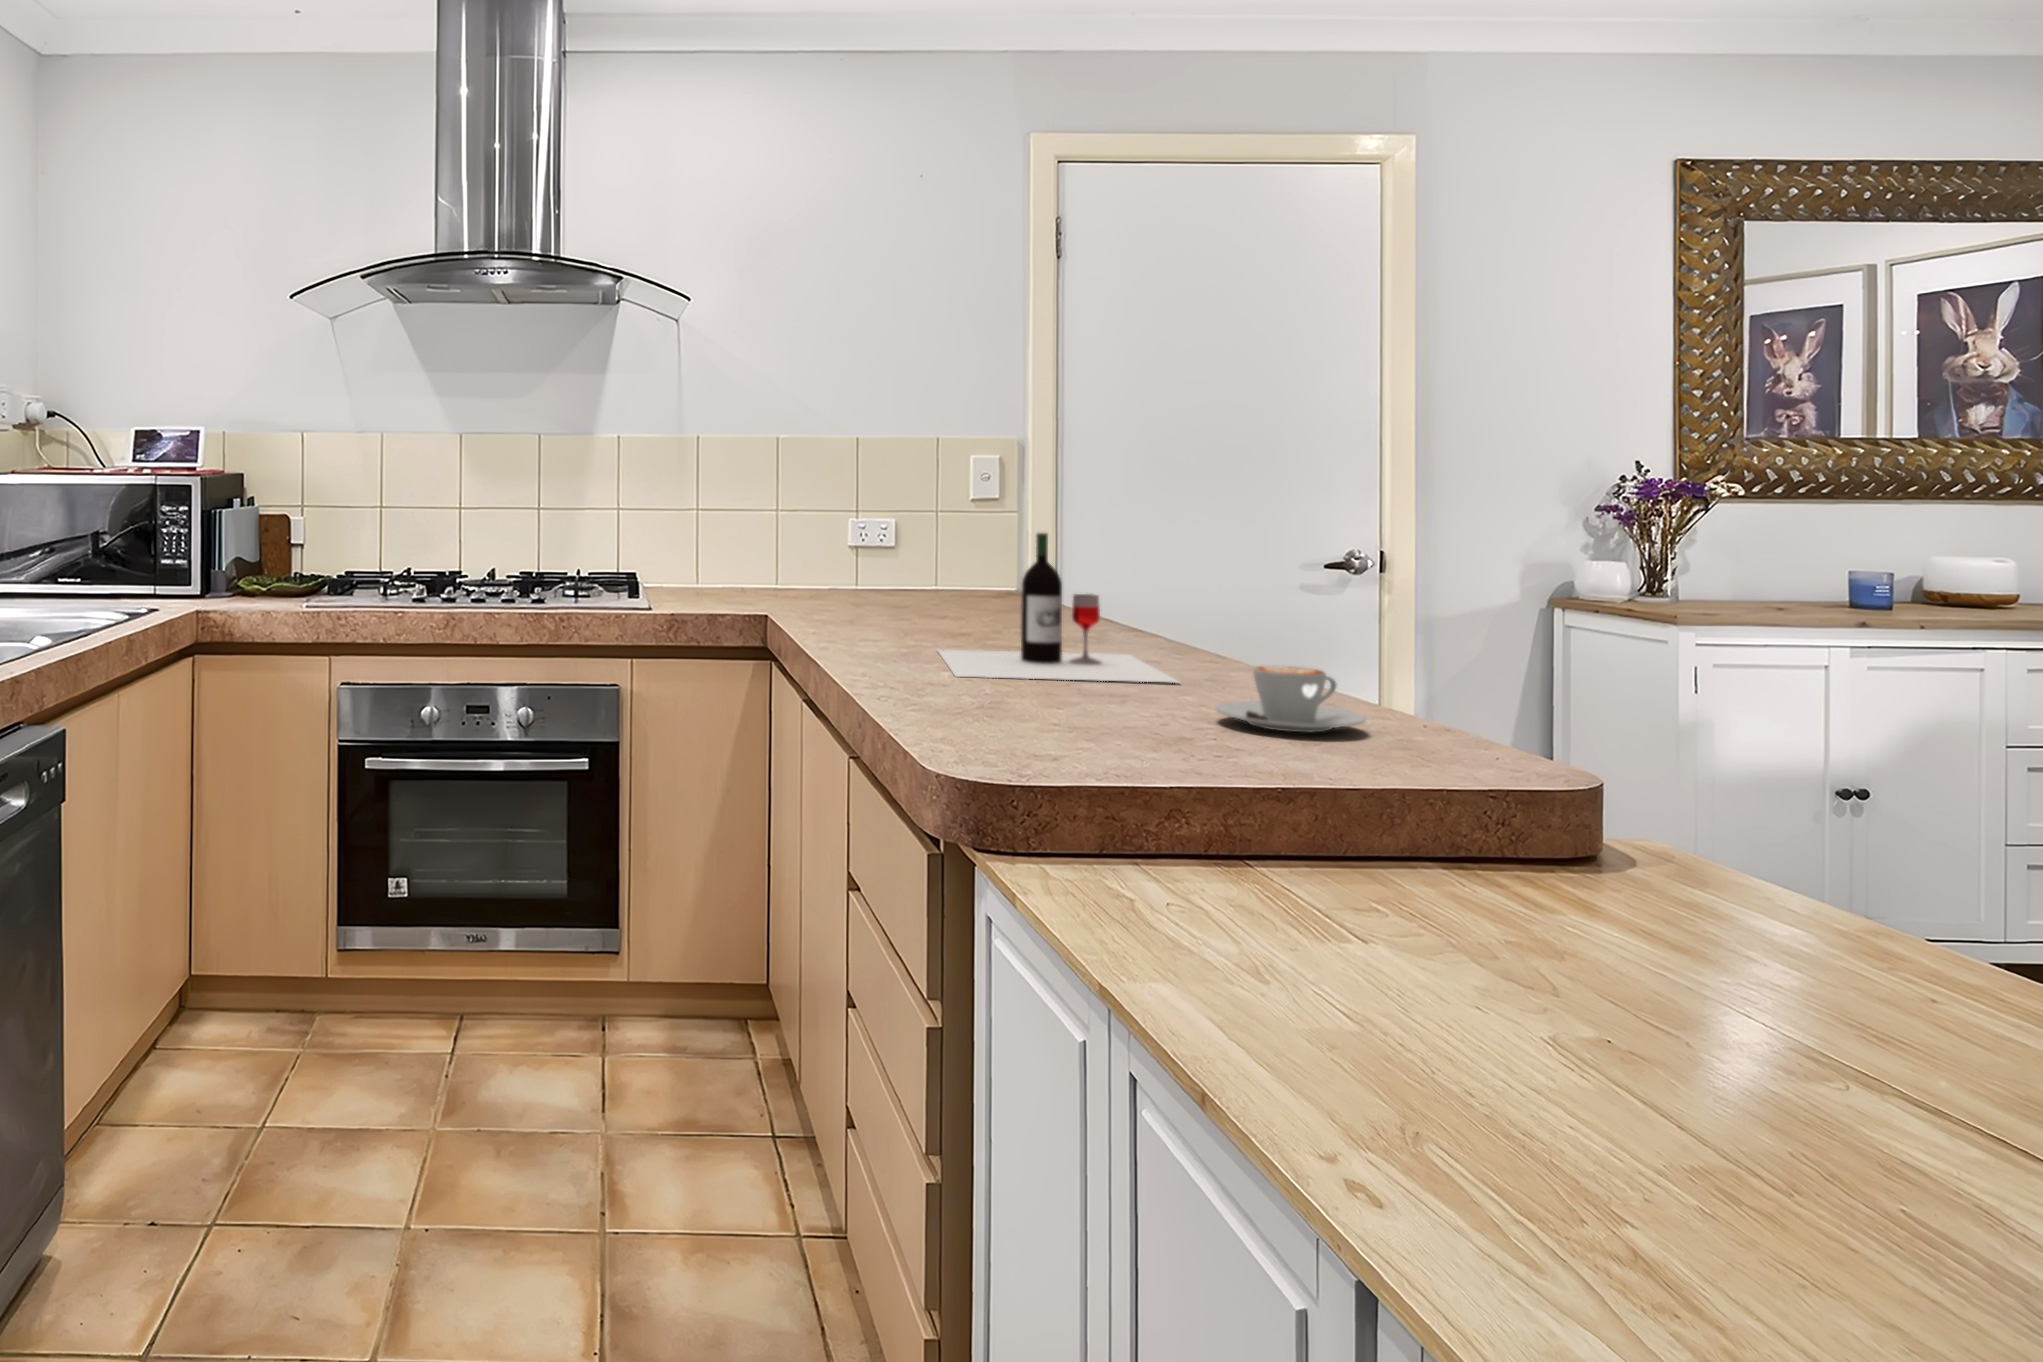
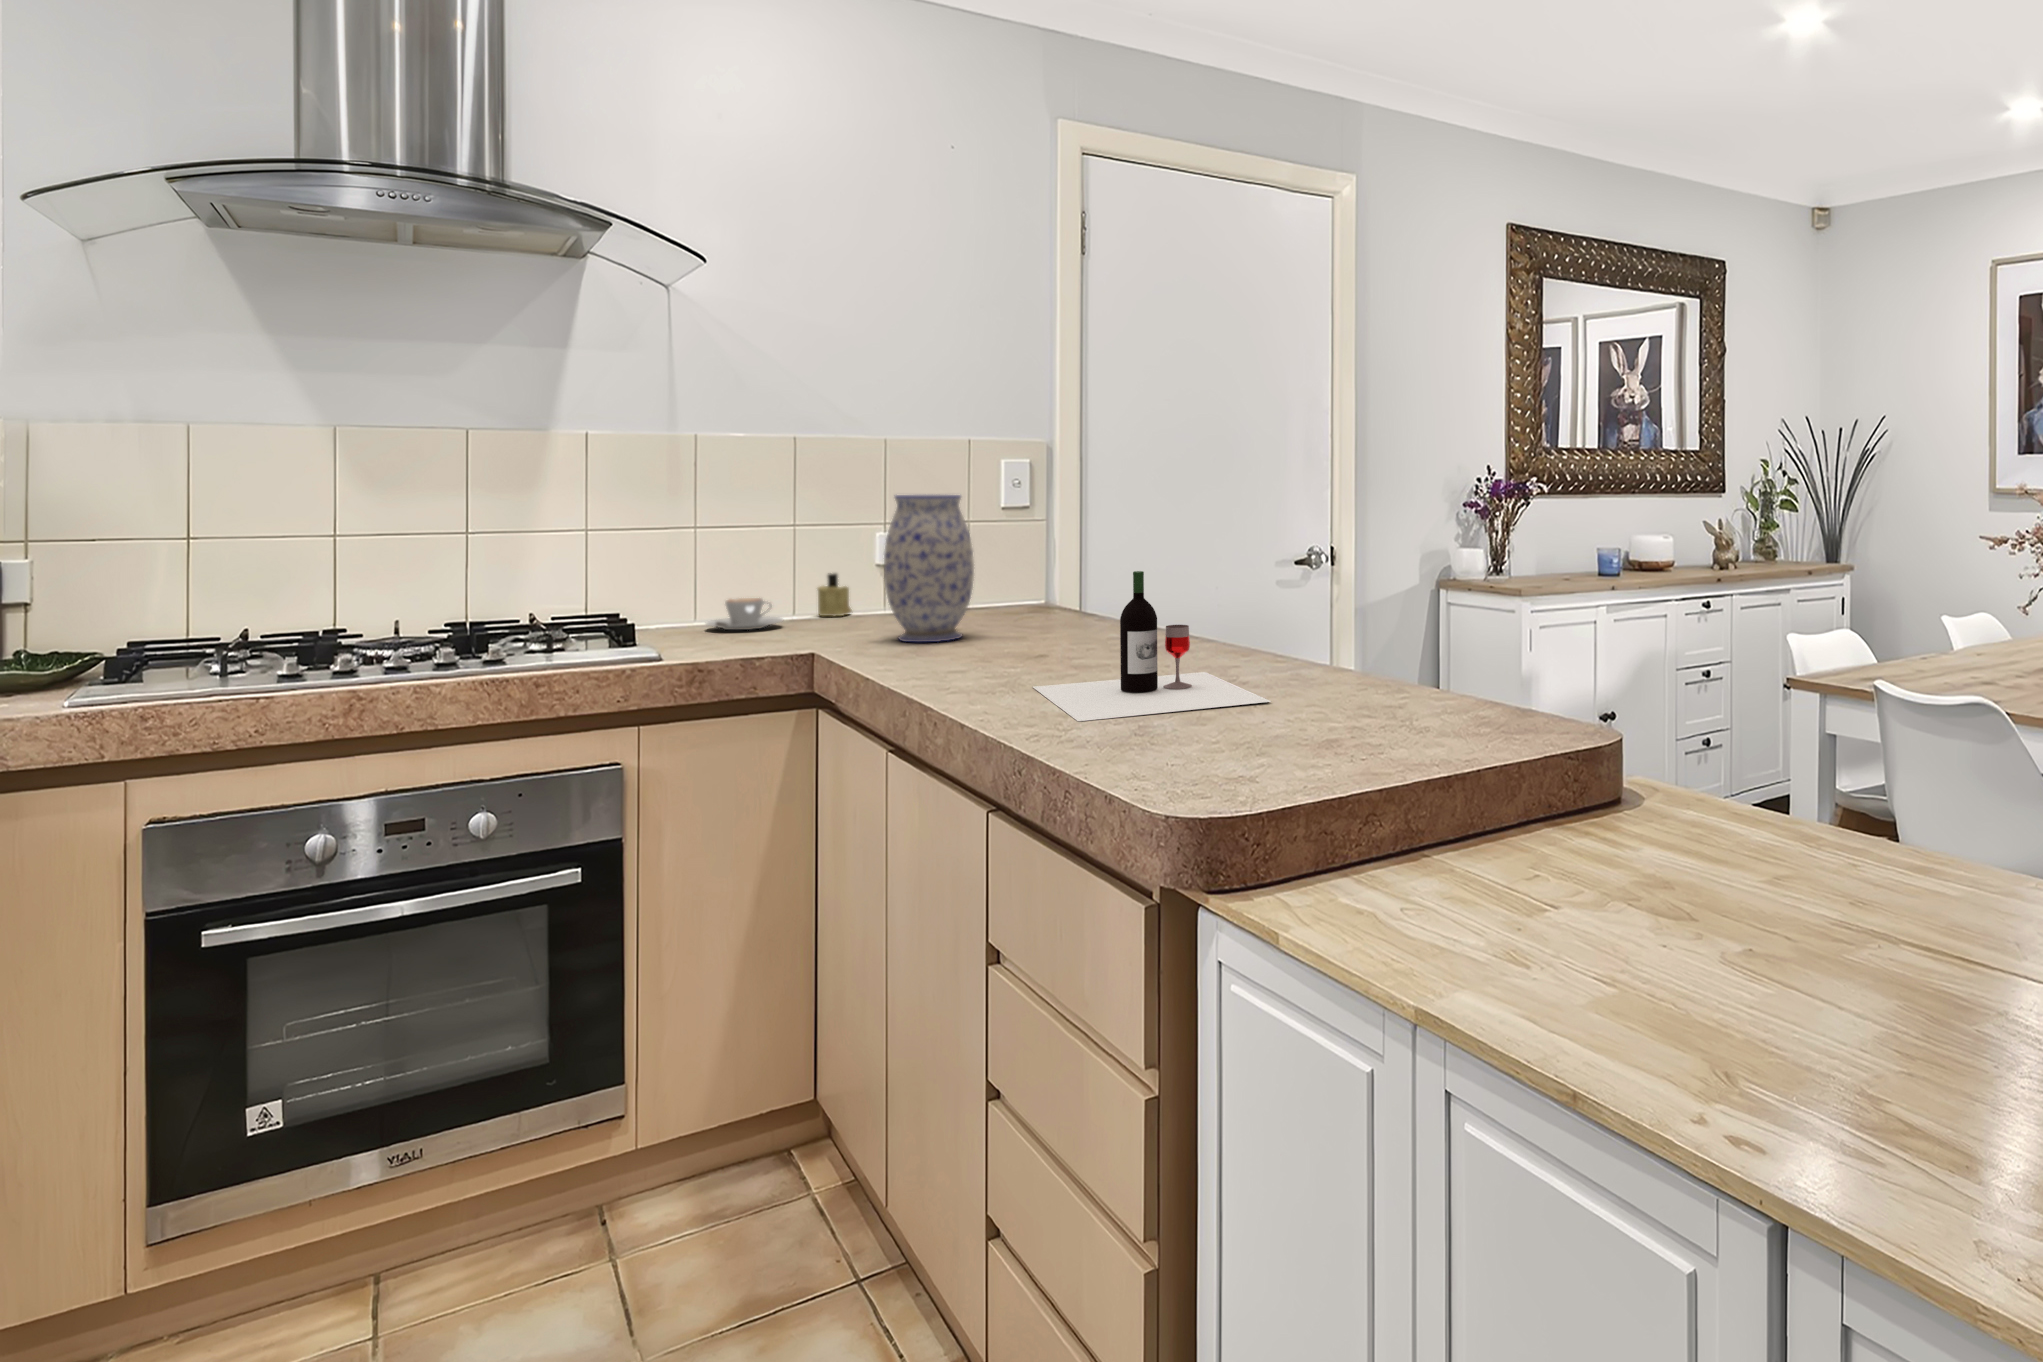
vase: none [836,469,918,613] -> present [884,495,974,642]
candle: none [794,550,825,591] -> present [818,573,852,616]
coffee cup: present [1216,666,1366,732] -> present [706,598,782,630]

